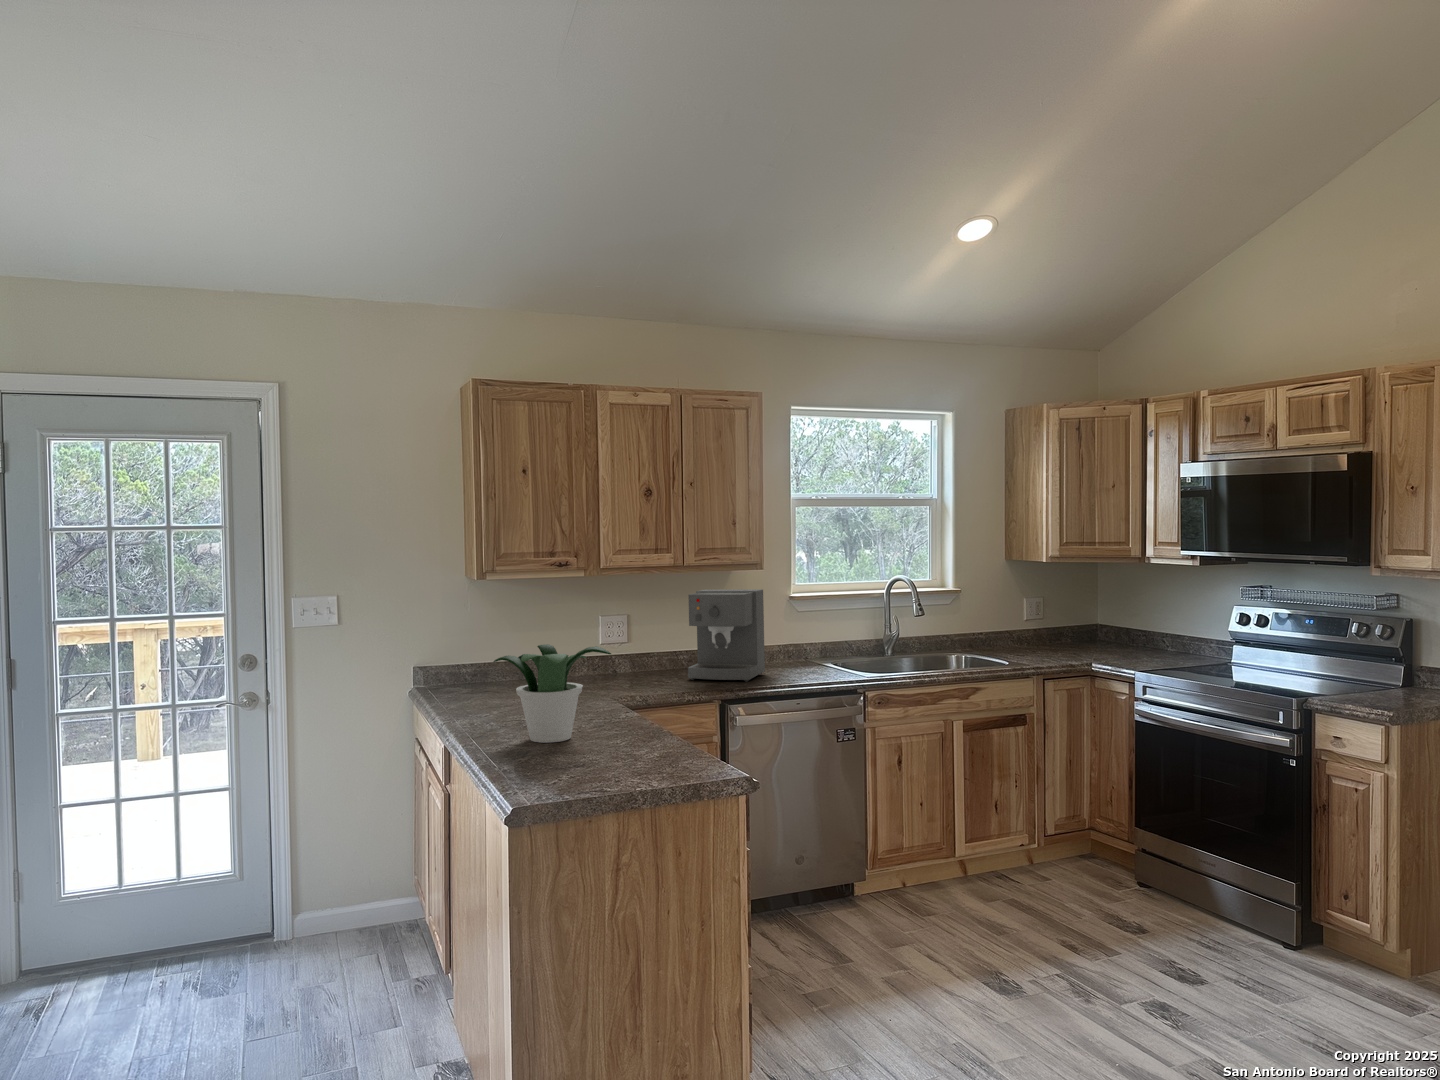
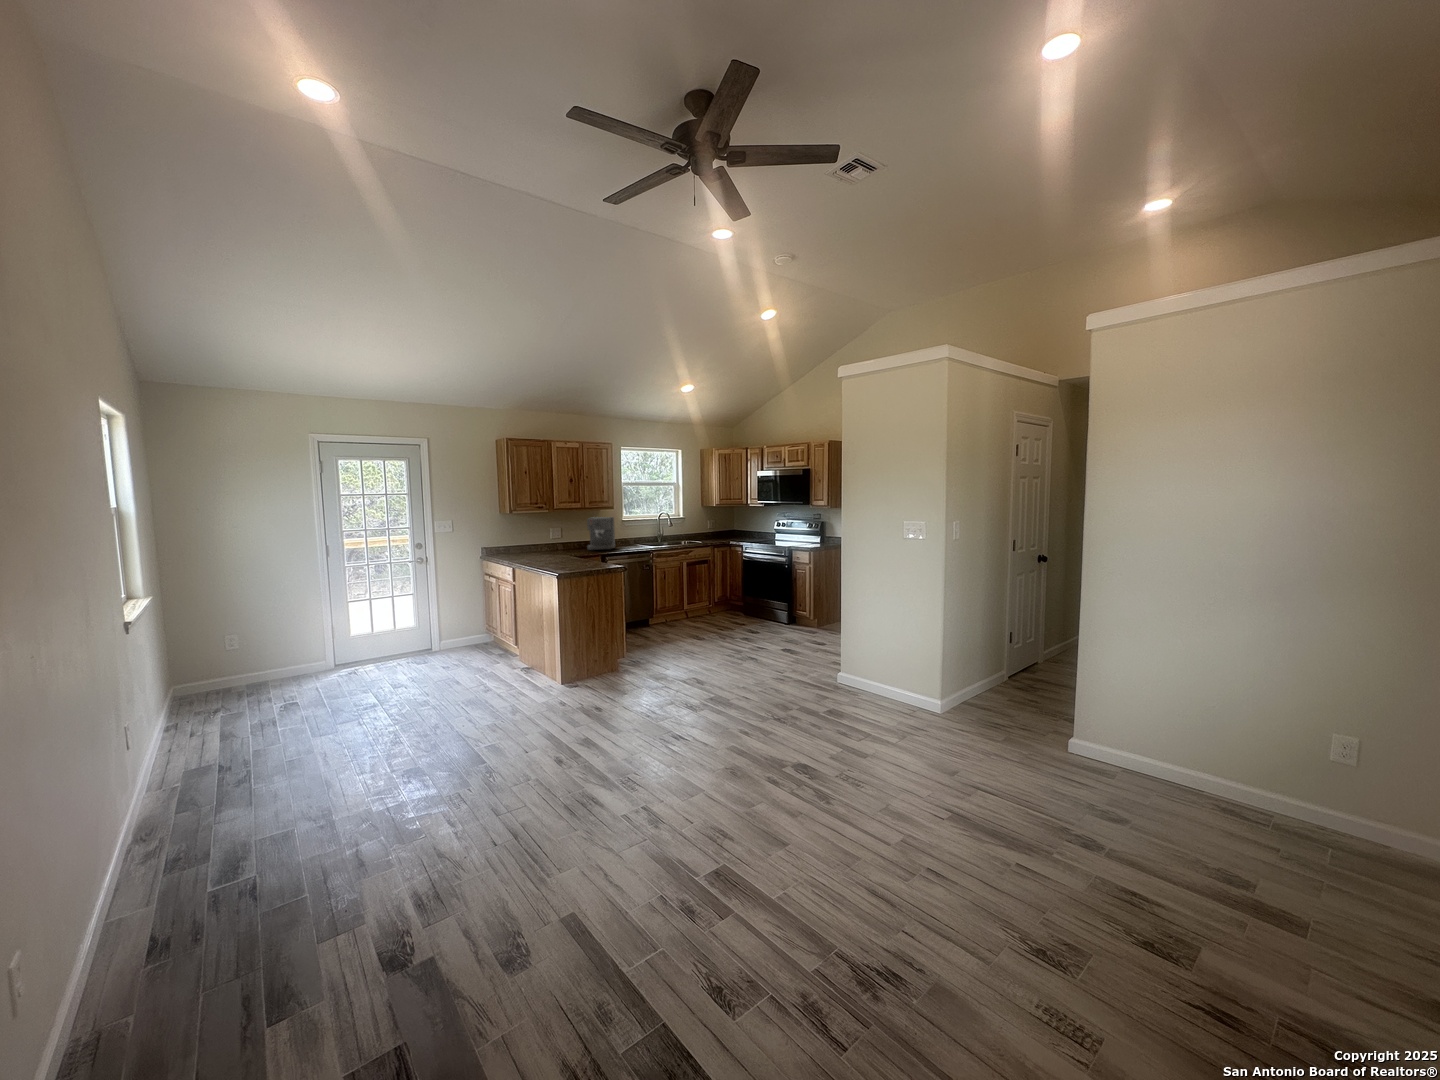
potted plant: present [494,644,611,743] -> none [534,531,575,561]

